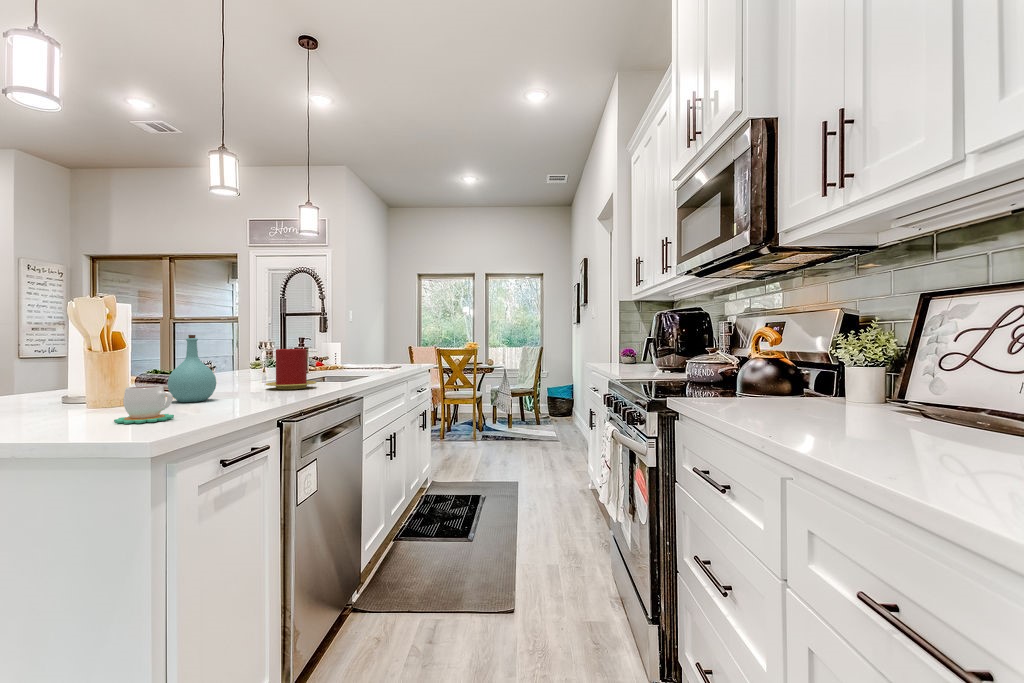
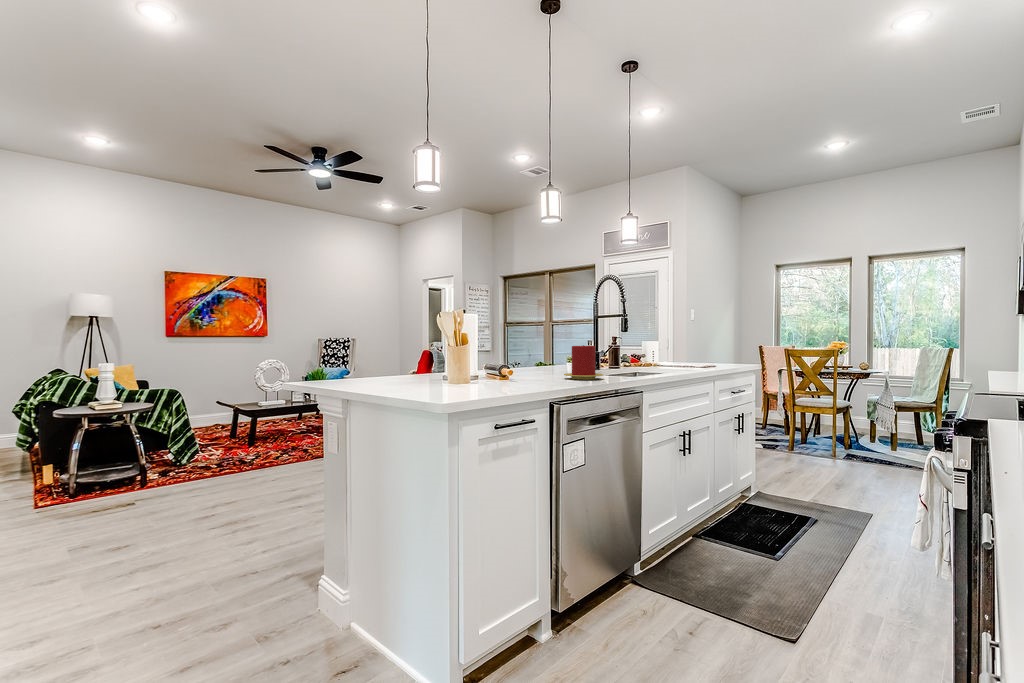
bottle: present [167,335,216,402] -> none [490,335,519,383]
mug: present [114,386,174,424] -> none [445,369,477,393]

